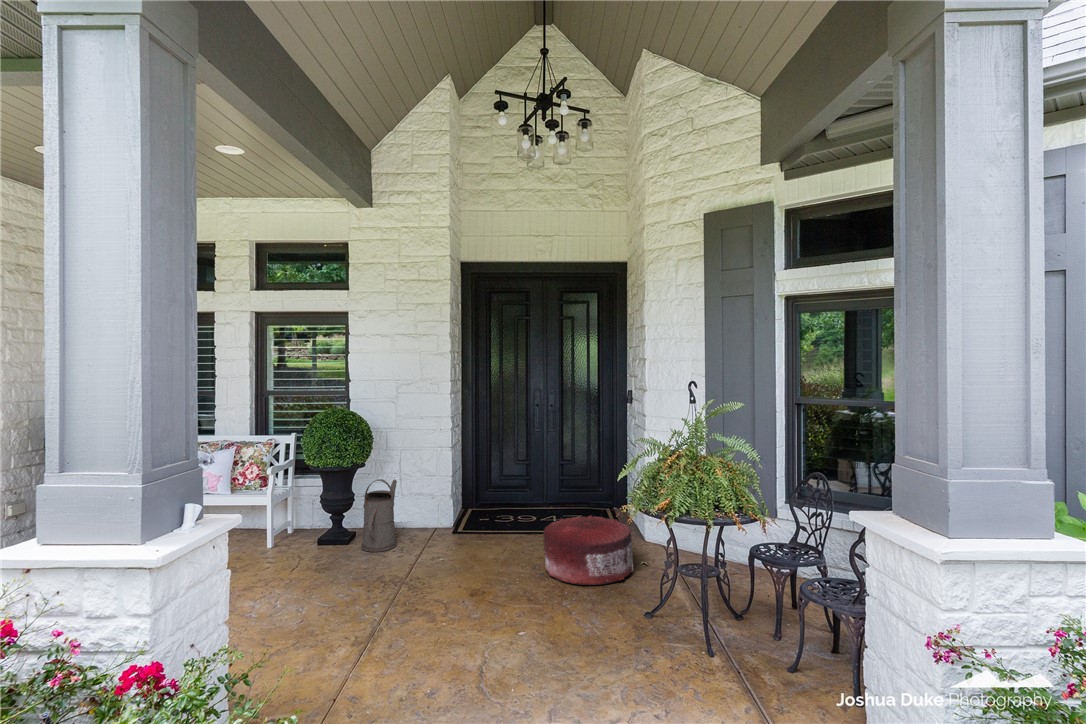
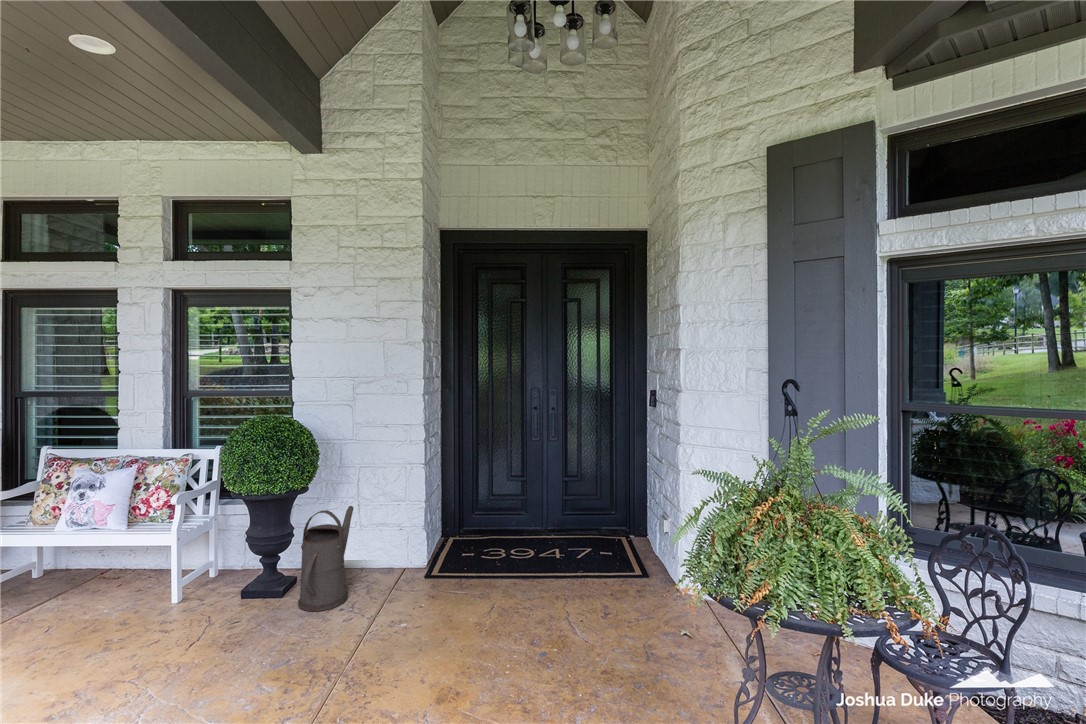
pouf: present [544,515,633,585] -> none [546,562,675,682]

